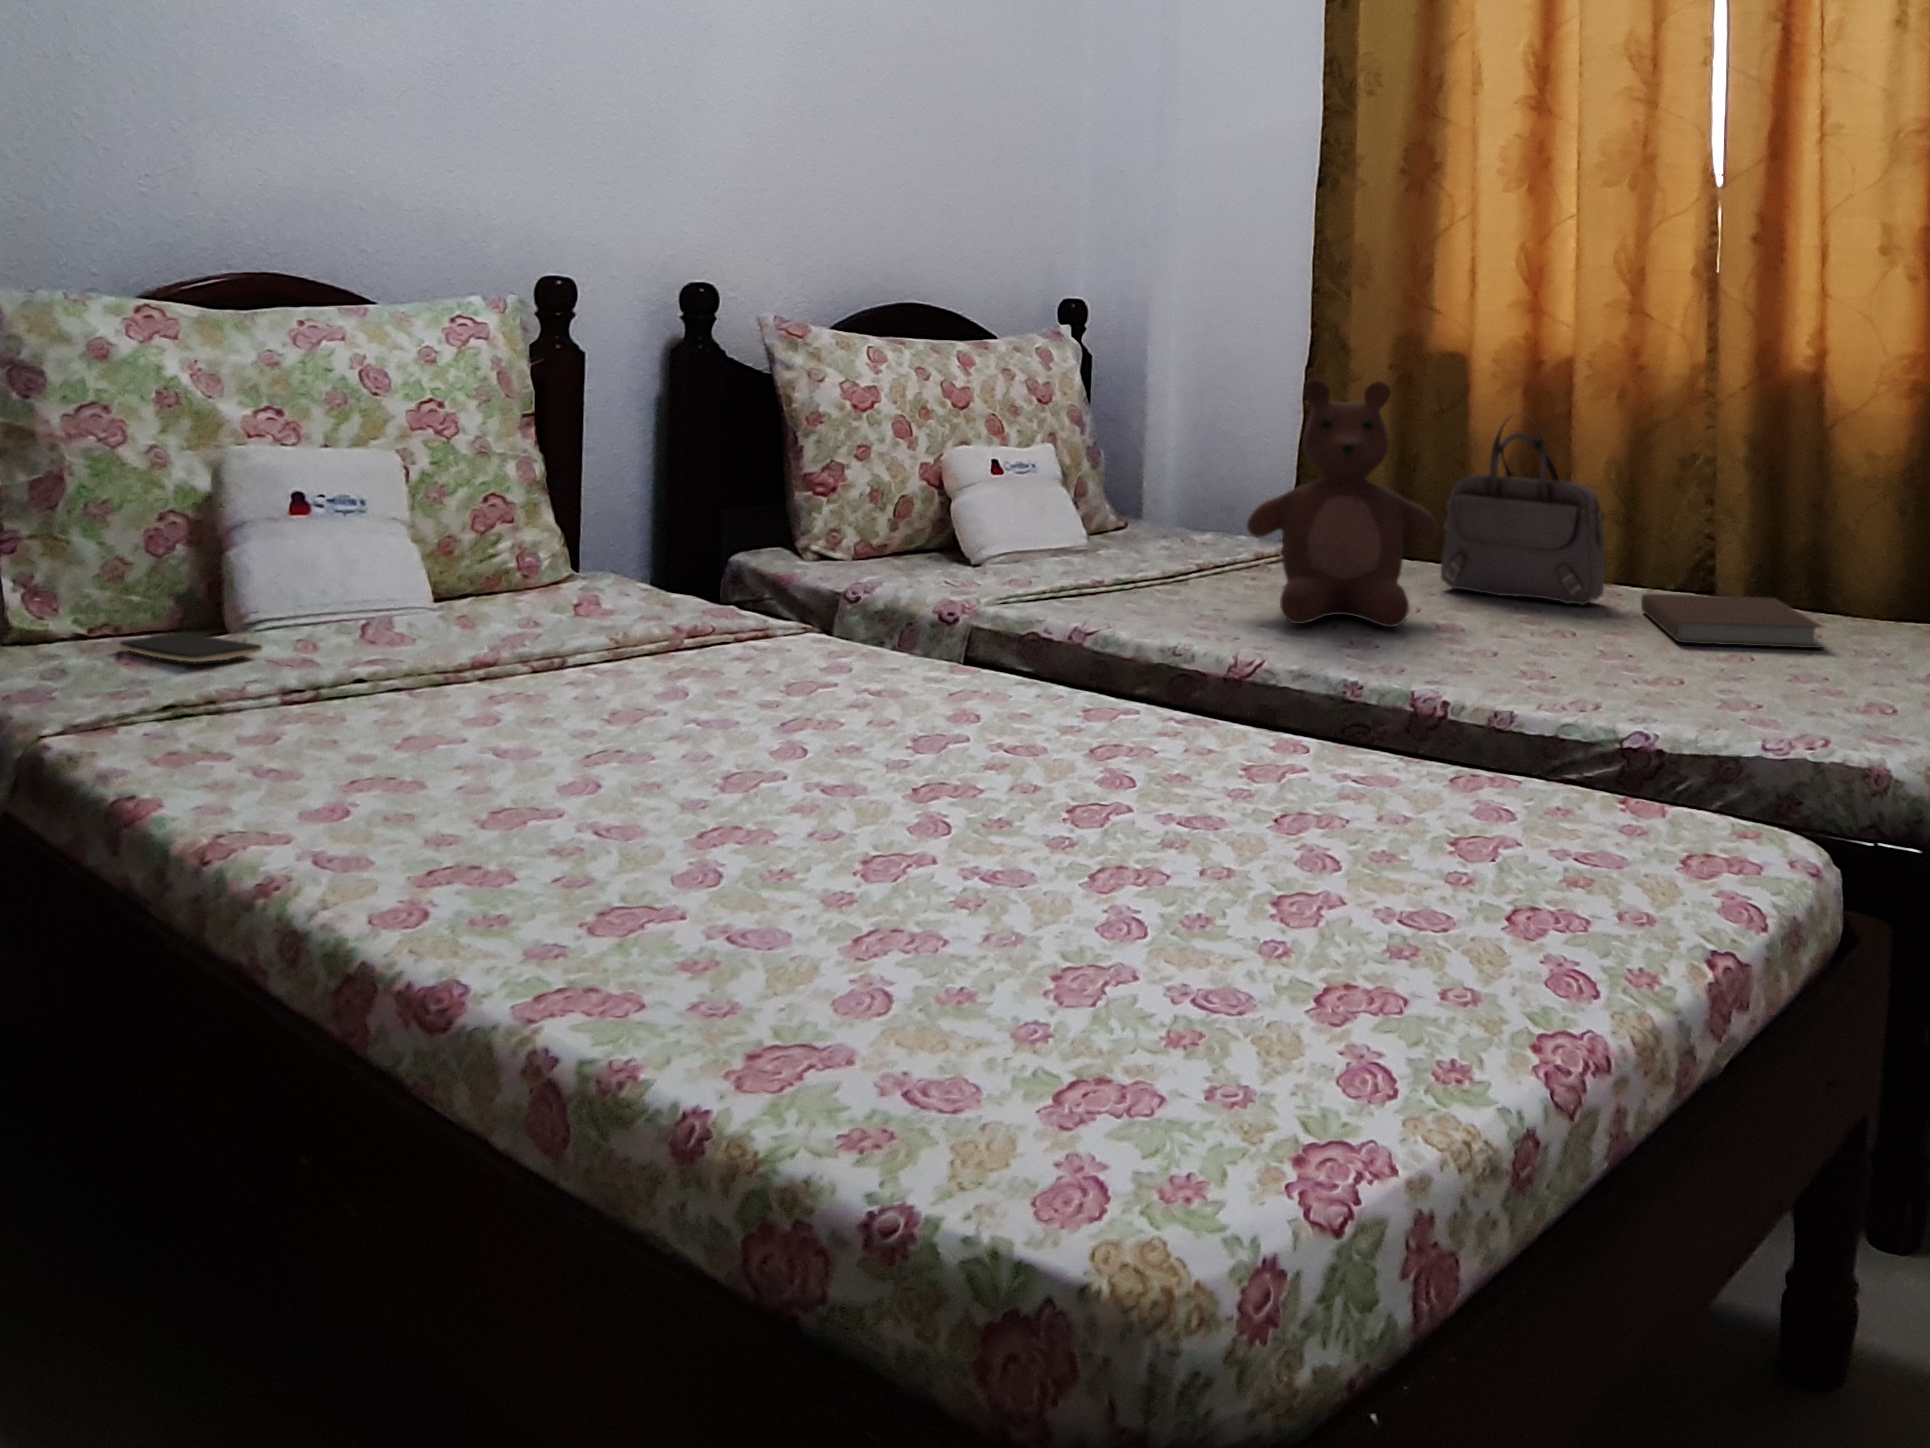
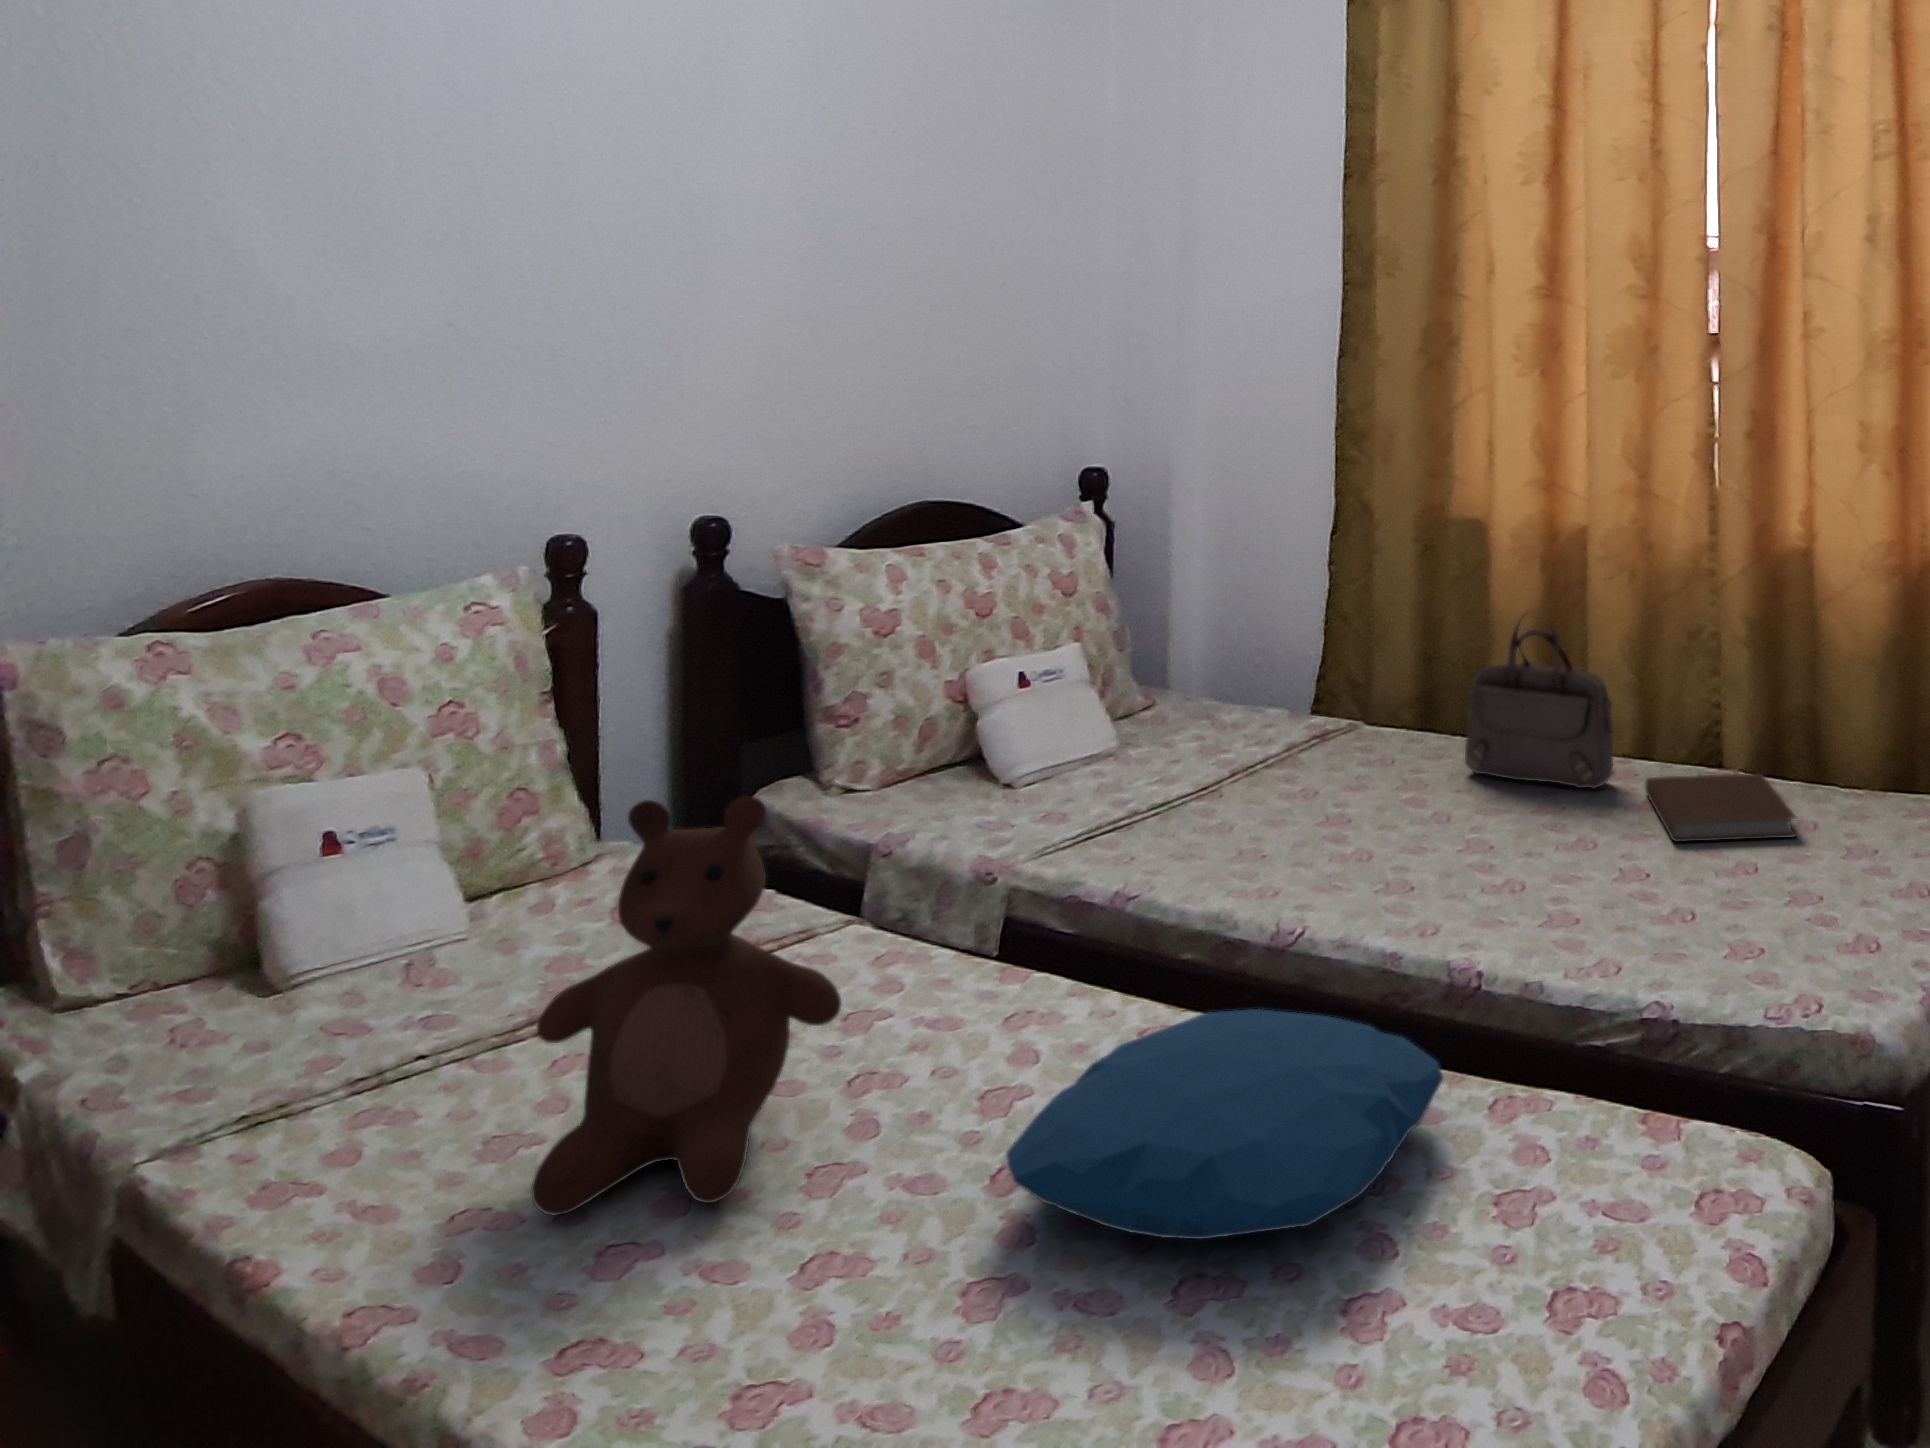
teddy bear: present [1247,379,1439,627] -> present [531,796,842,1215]
smartphone: present [120,632,262,662] -> none [145,1000,306,1047]
pillow: none [900,685,1420,877] -> present [1006,1009,1443,1239]

